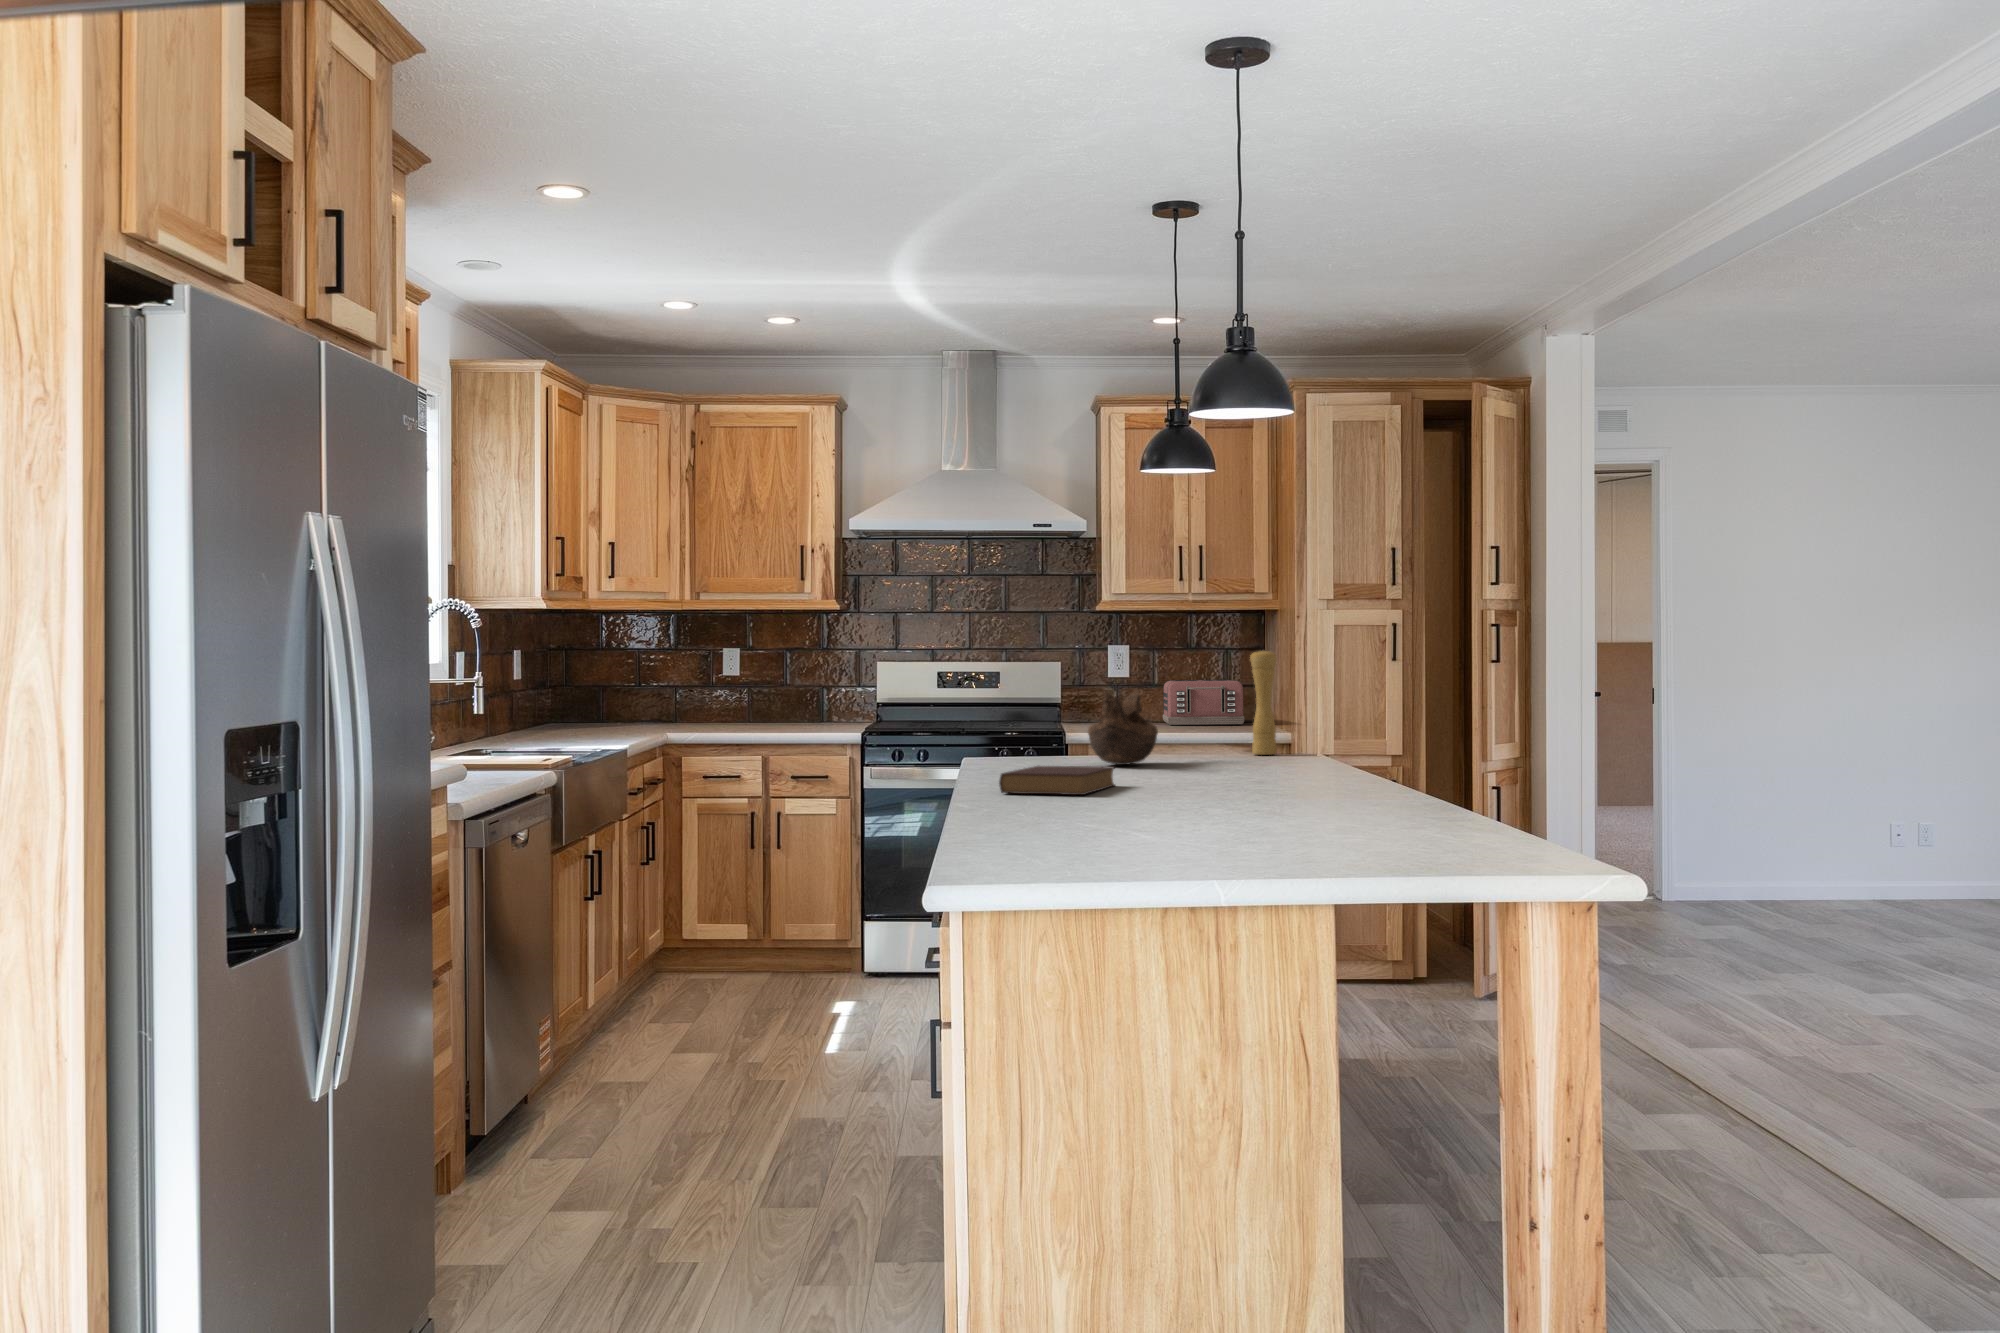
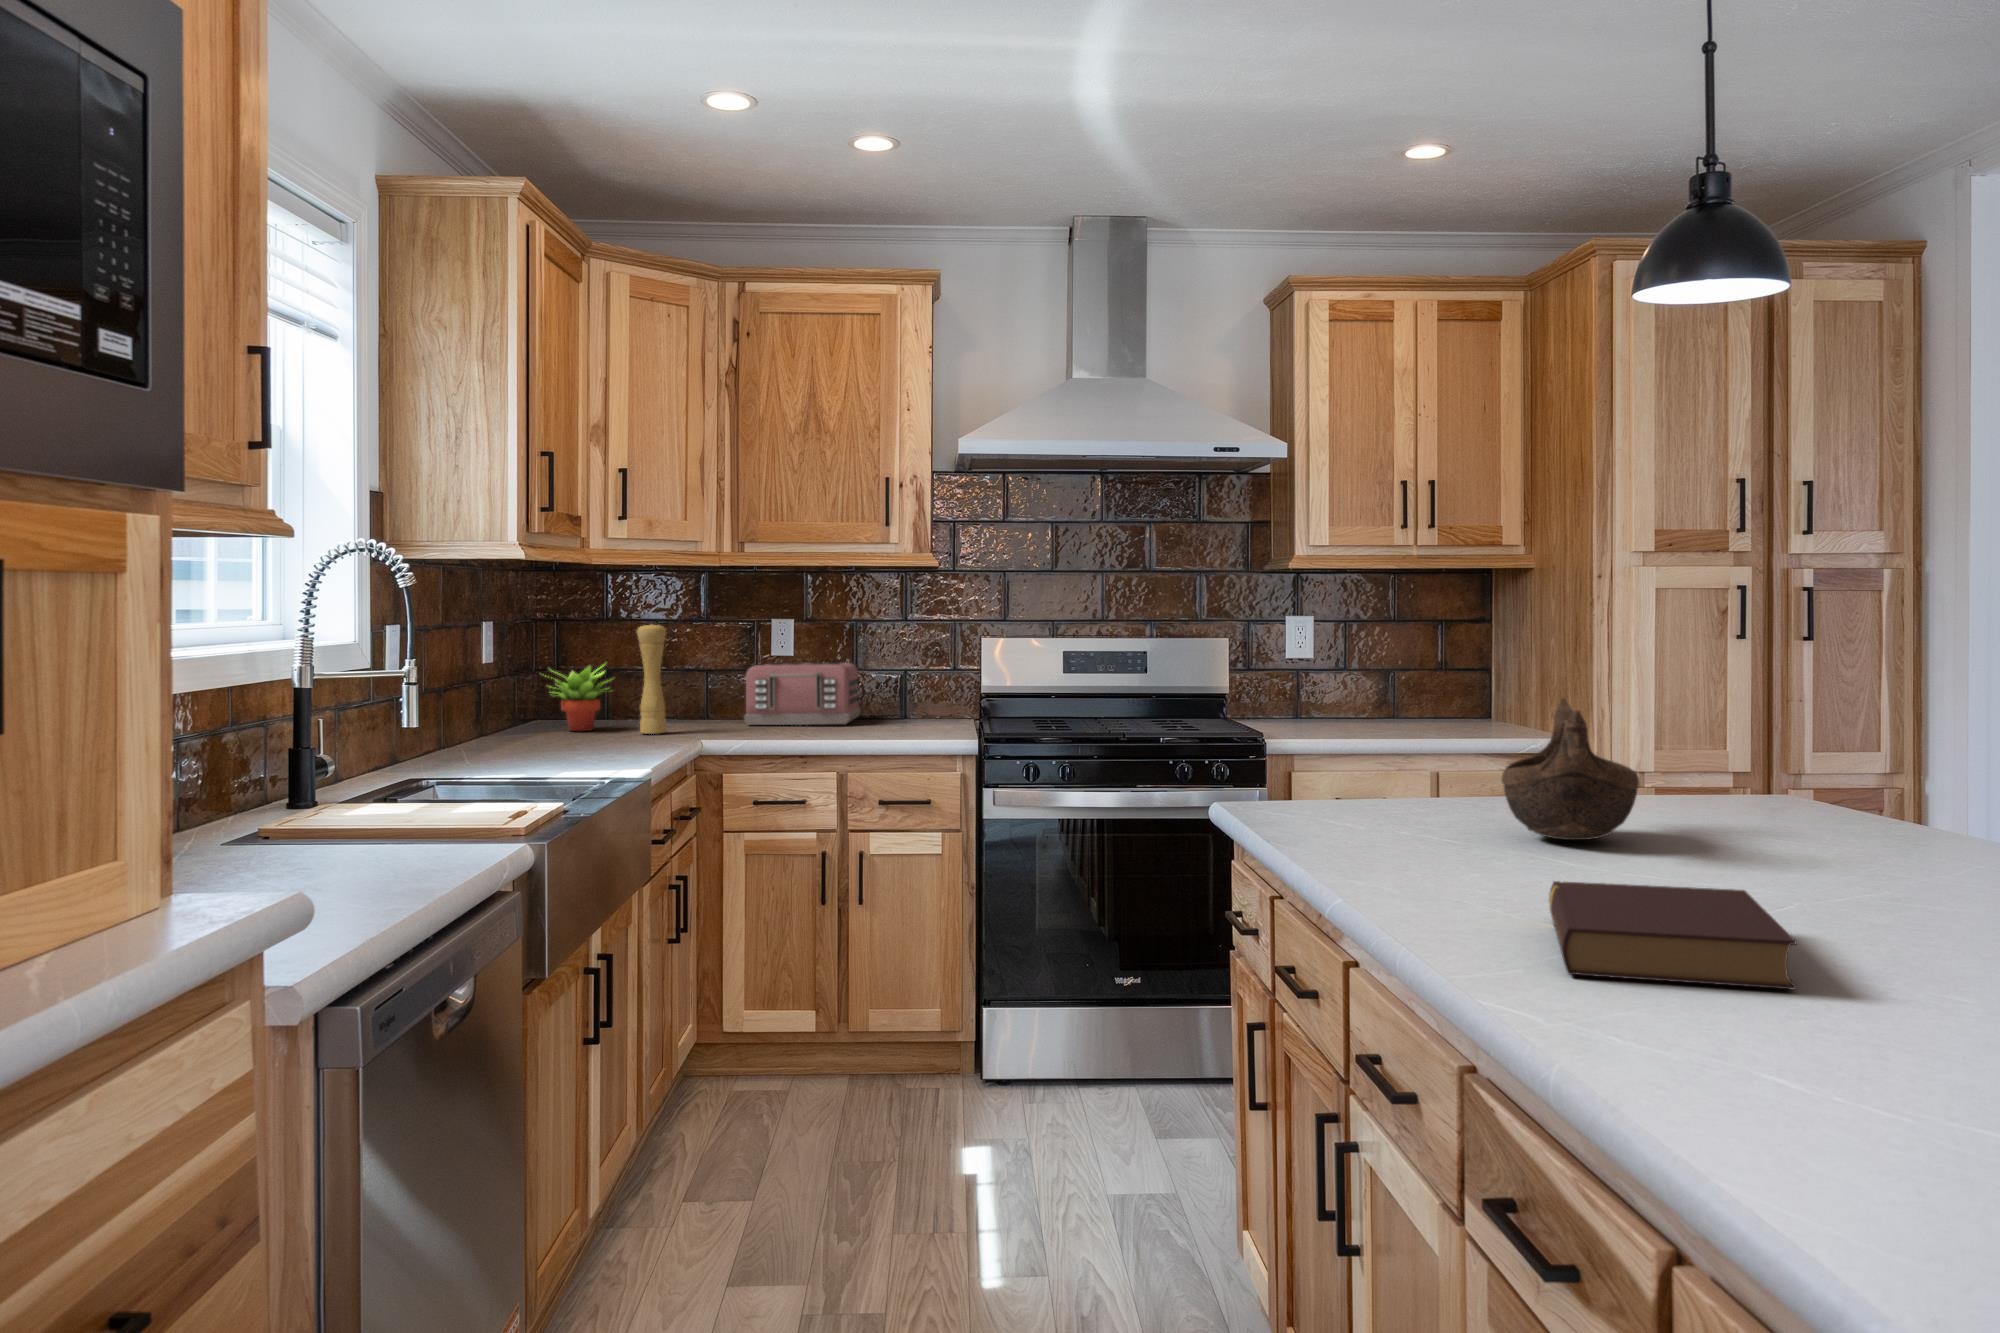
pepper mill: present [1250,650,1277,755] -> present [637,623,666,734]
succulent plant: none [553,679,607,728] -> present [551,666,612,731]
toaster: present [1163,680,1244,725] -> present [745,662,860,725]

